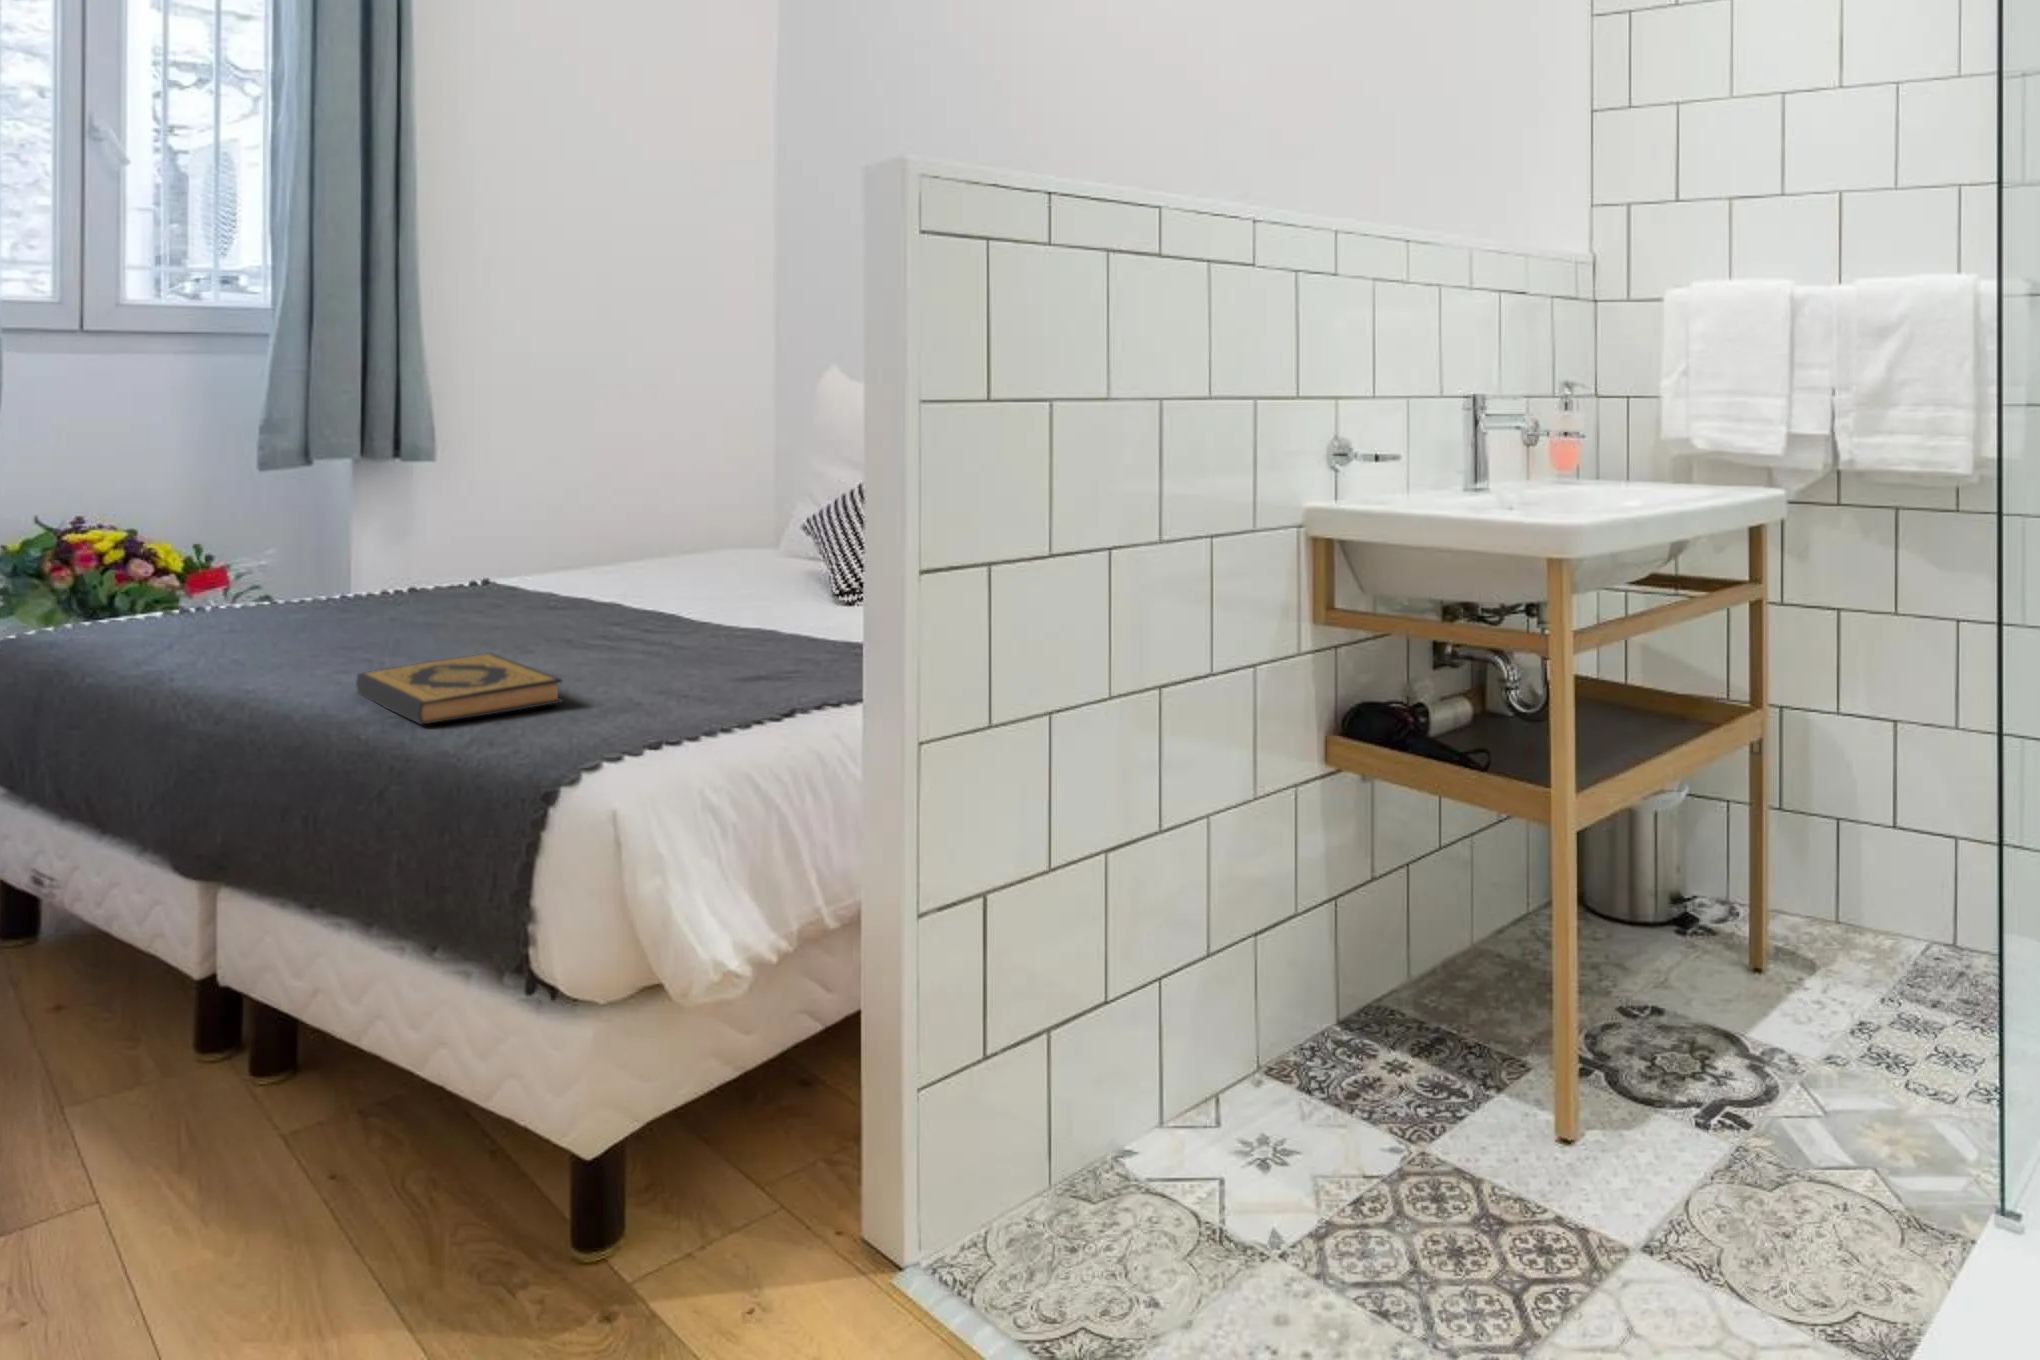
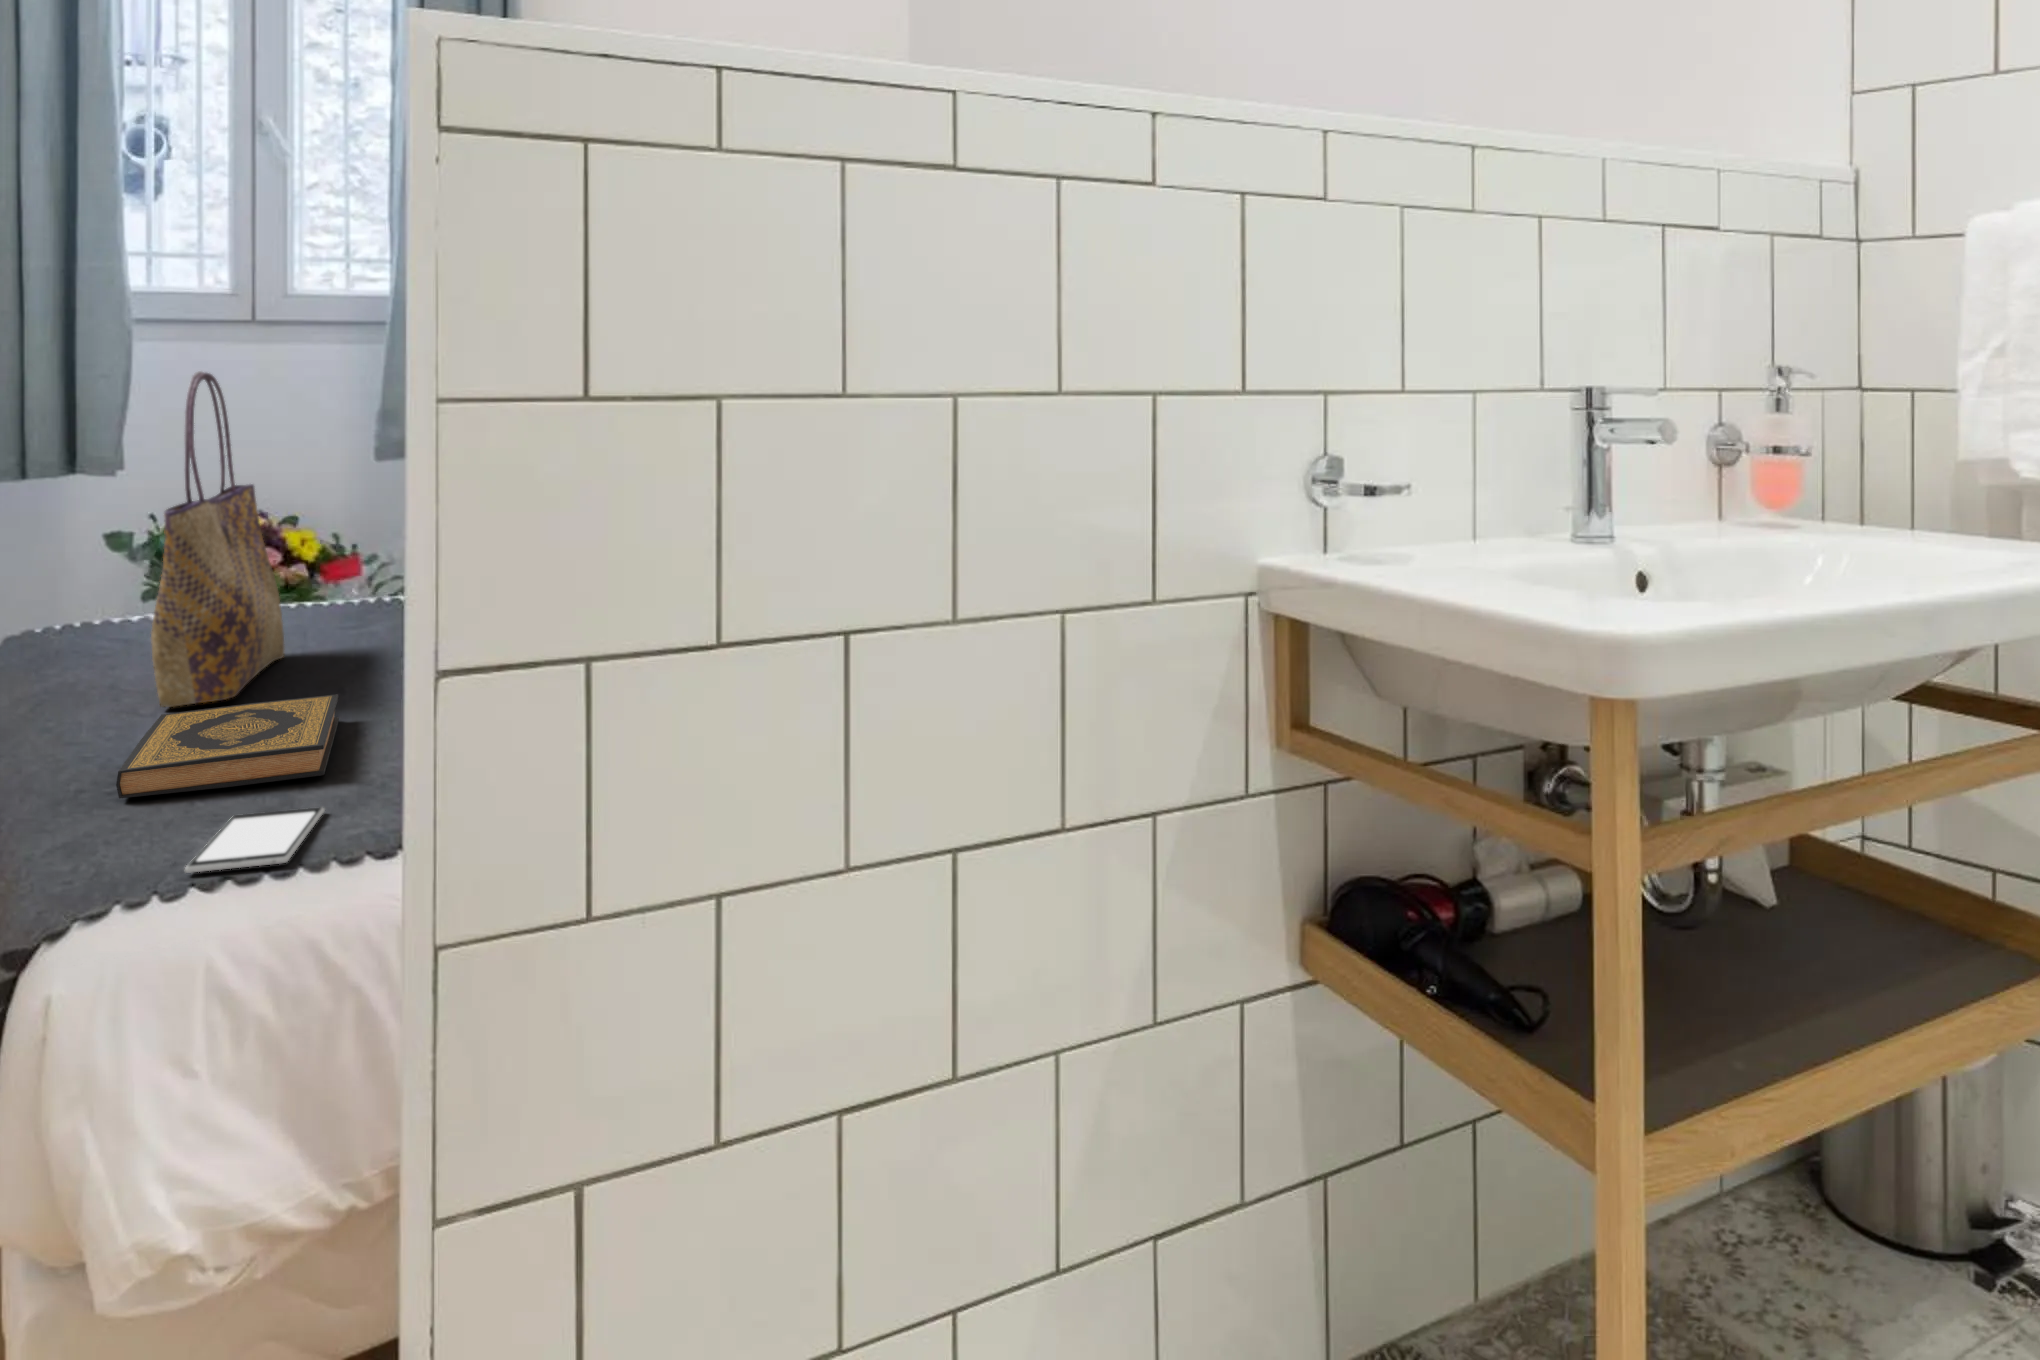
tote bag: none [279,387,376,674] -> present [151,371,284,707]
smartphone: none [539,718,640,755] -> present [185,807,324,873]

